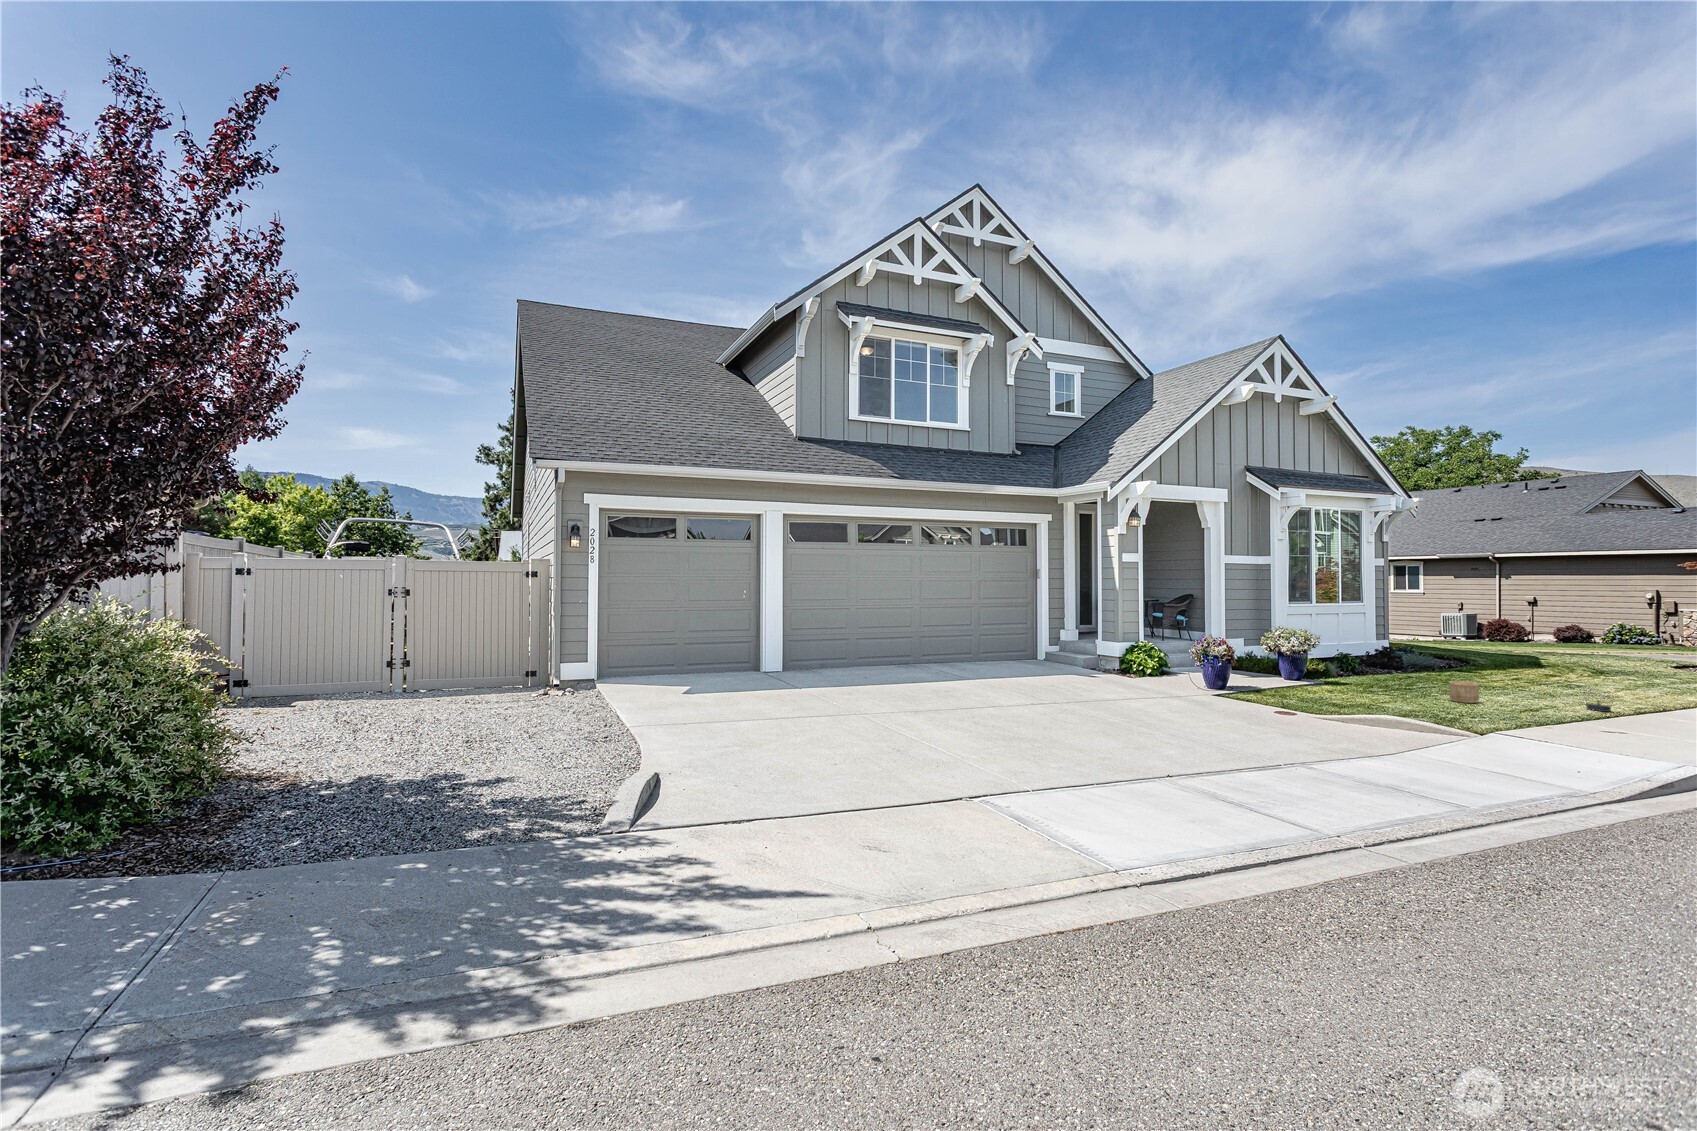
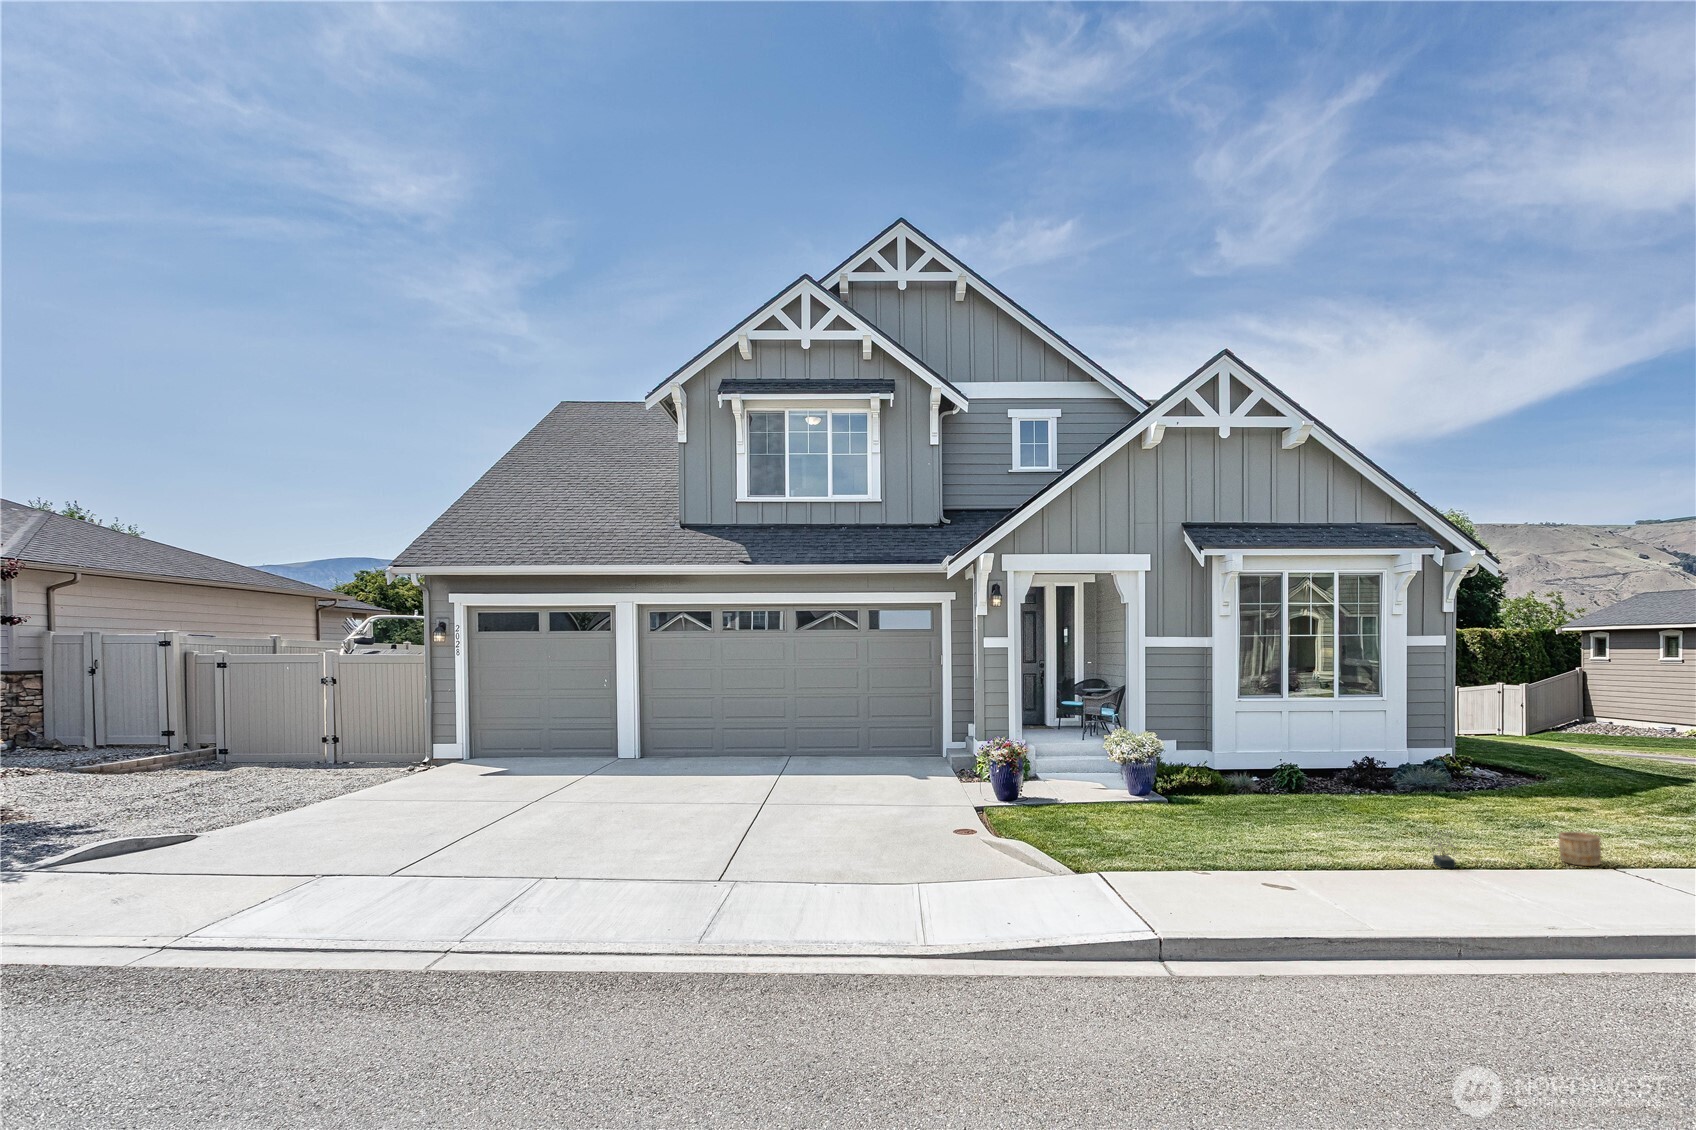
wooden bucket: present [1449,681,1479,703] -> present [1558,831,1601,866]

